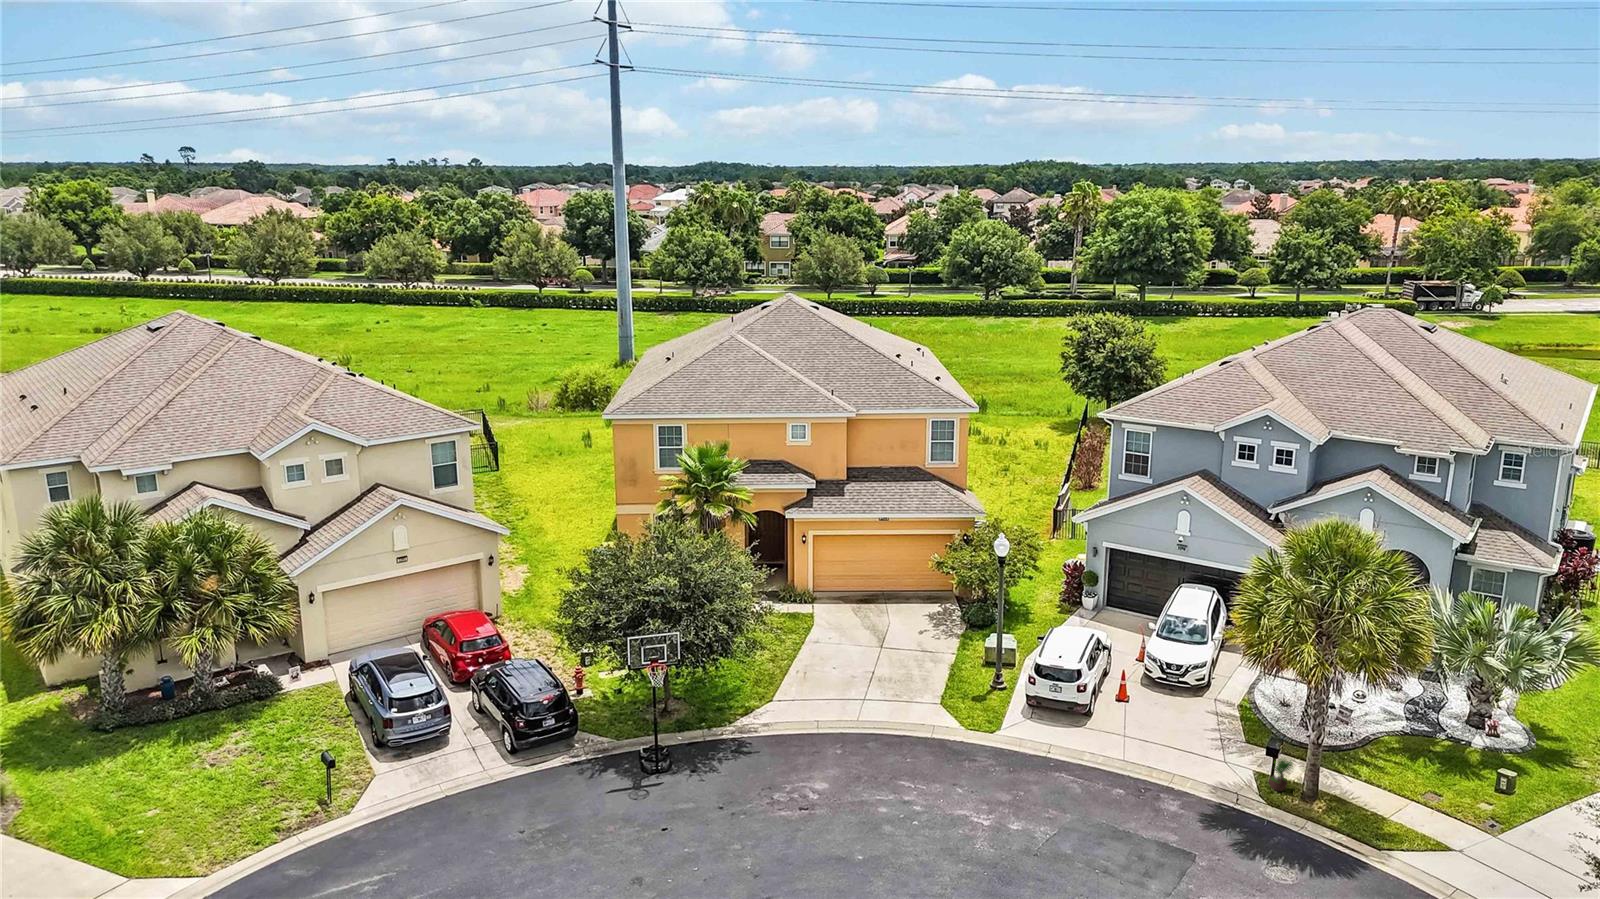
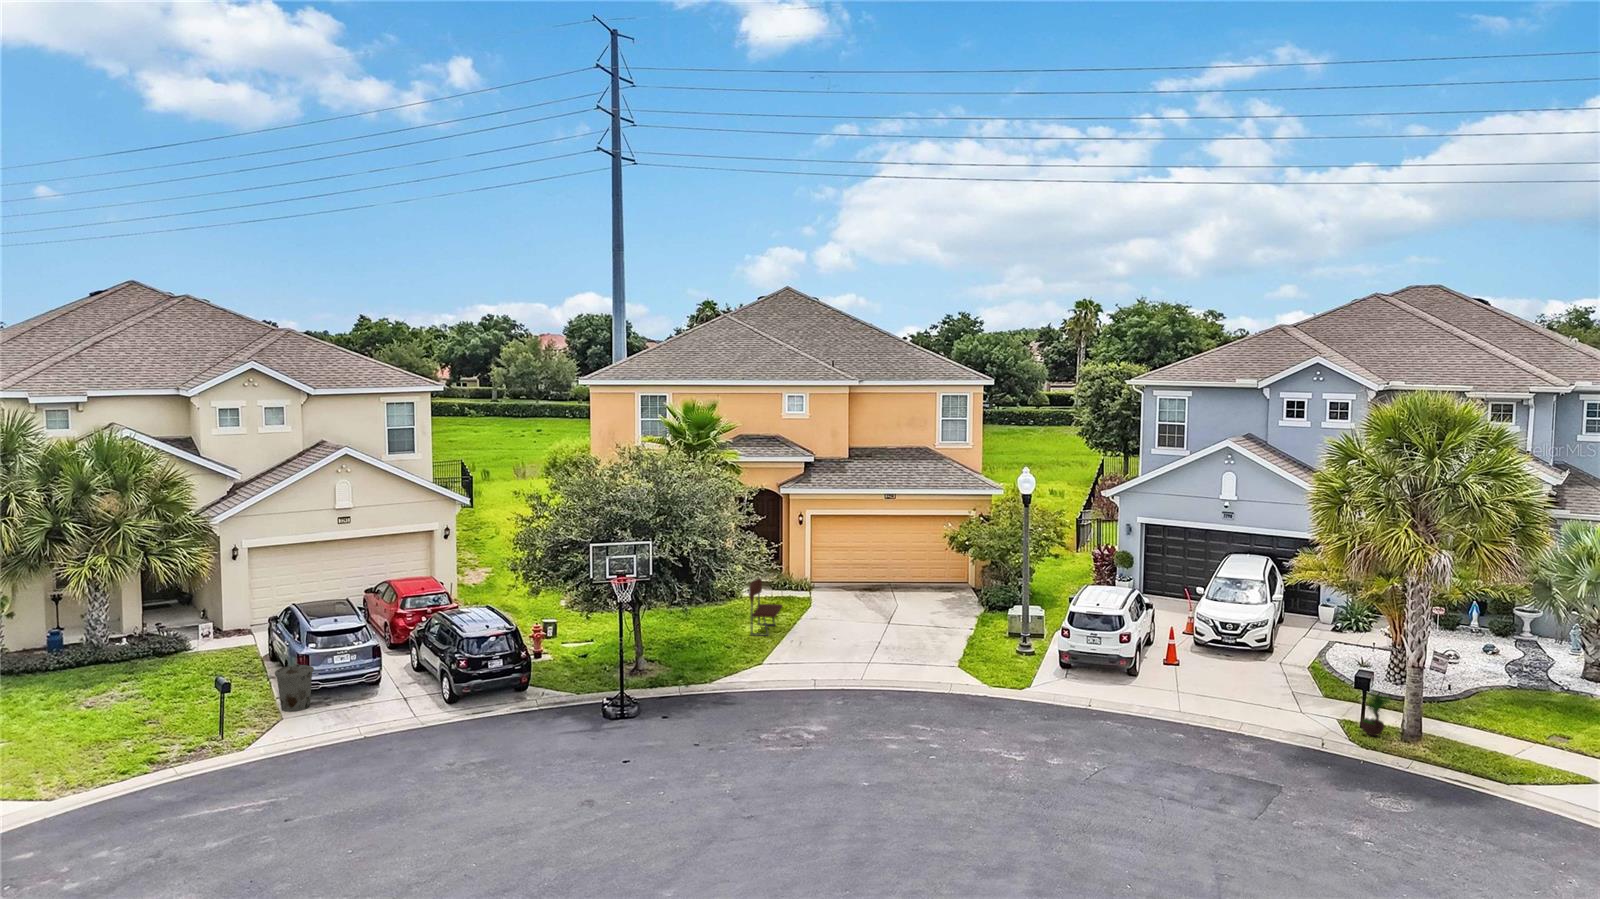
bench: none [760,613,789,667] -> present [749,578,783,636]
trash can: none [367,727,398,768] -> present [275,664,314,712]

